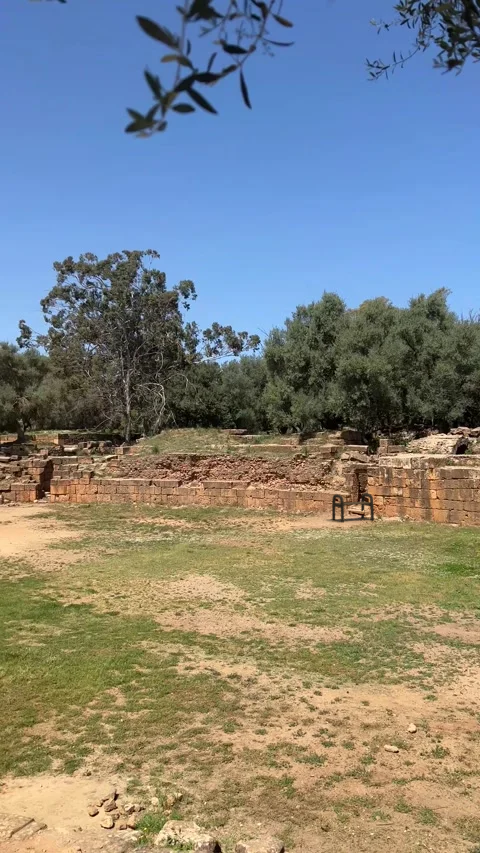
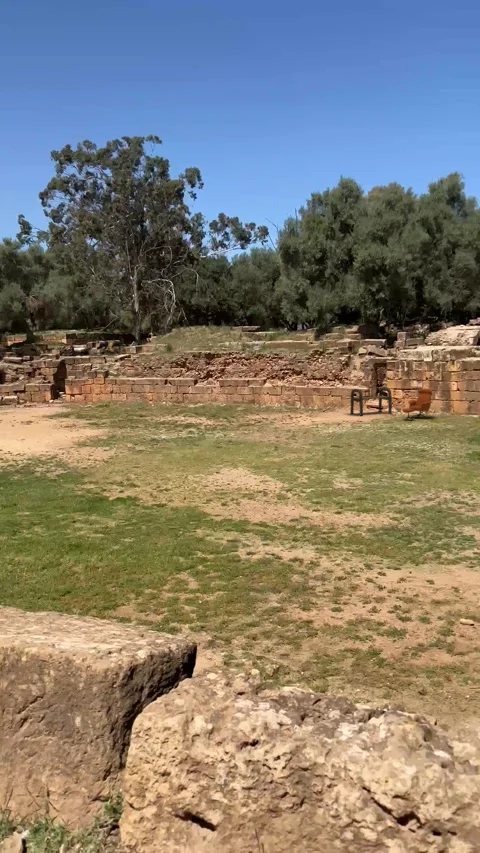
lounge chair: none [383,495,413,528] -> present [403,389,432,419]

